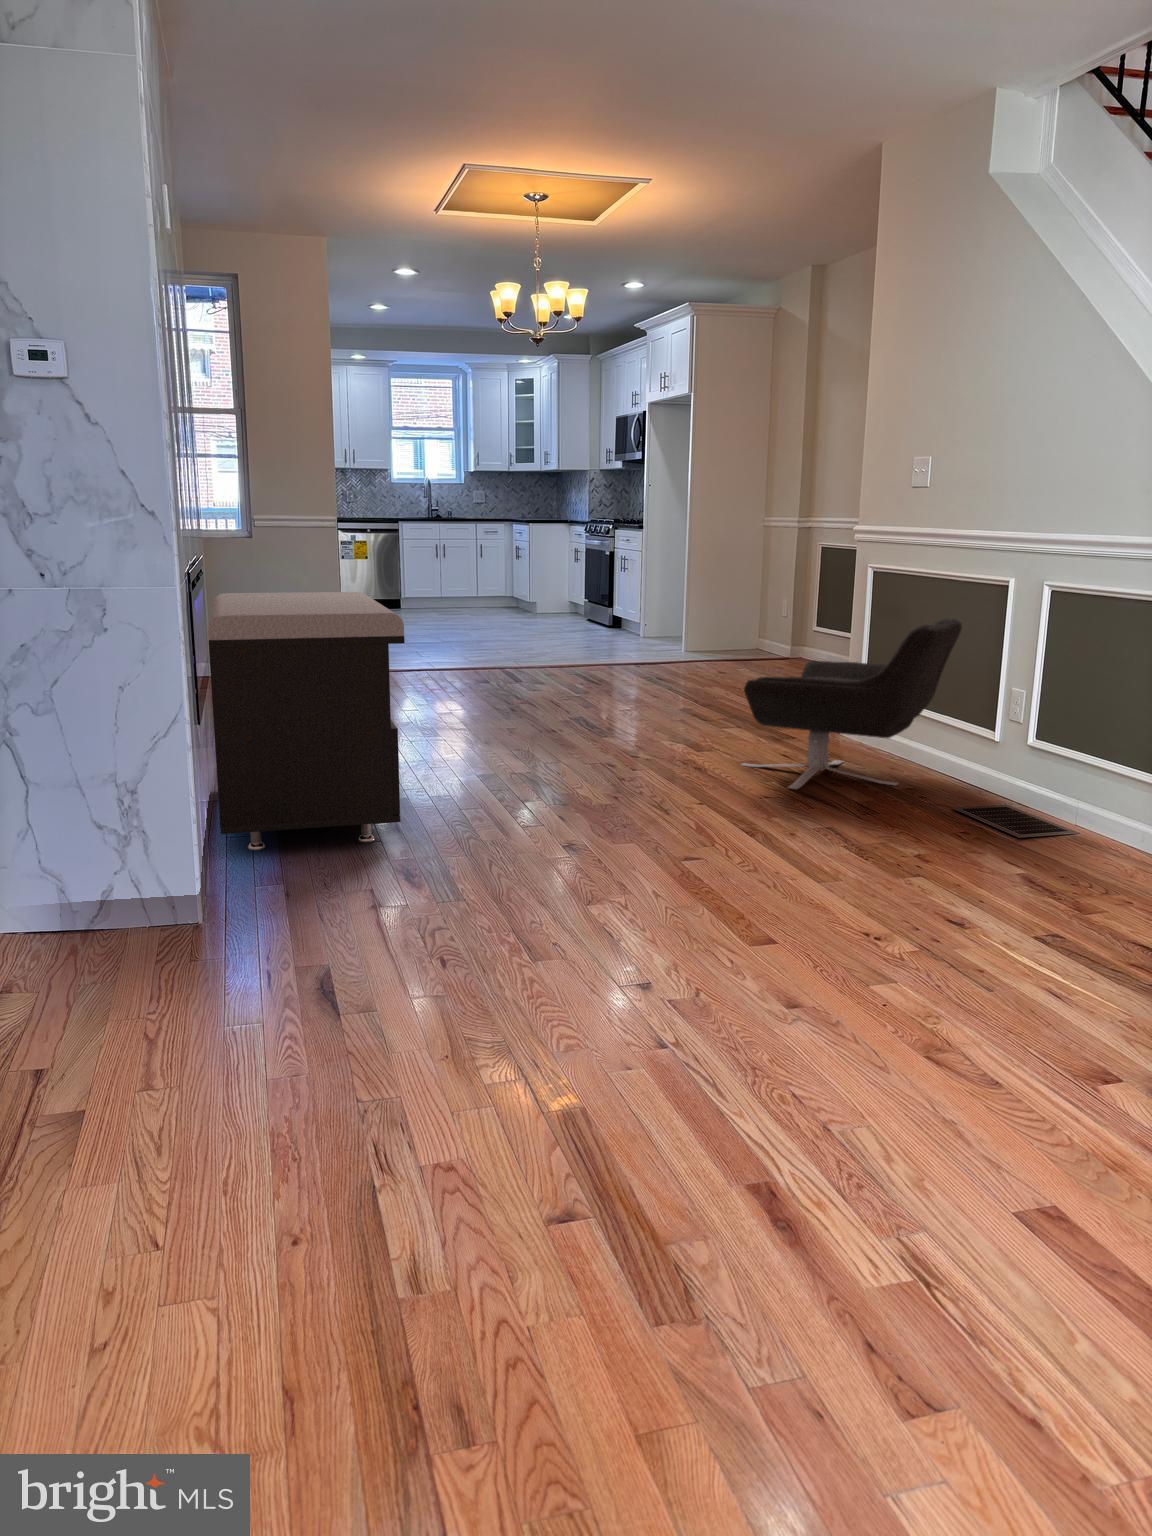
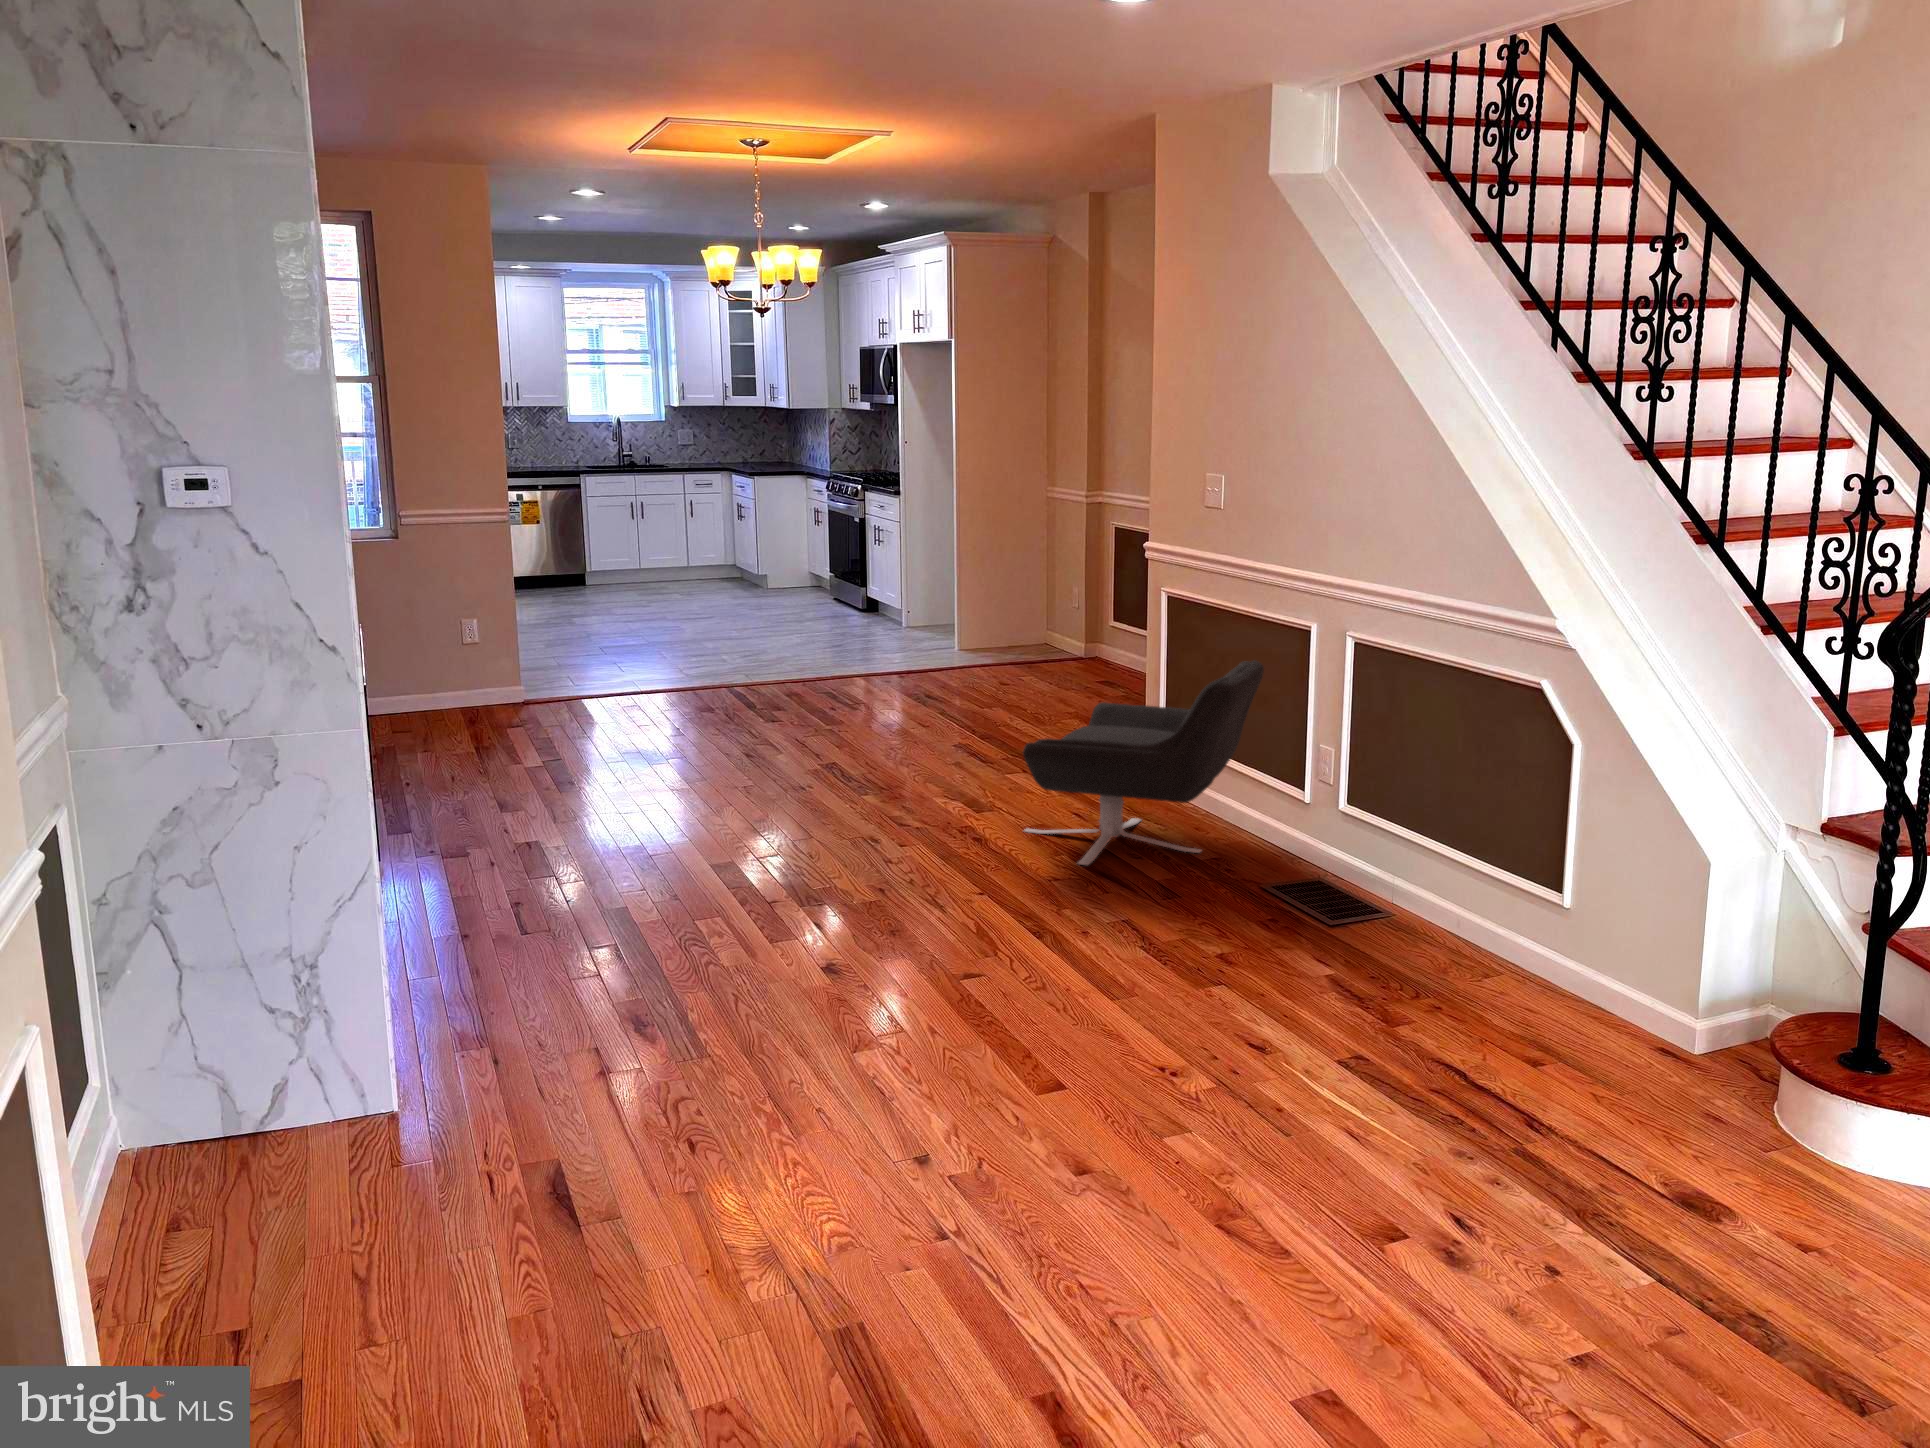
storage bench: present [208,592,405,850] -> none [379,658,627,999]

